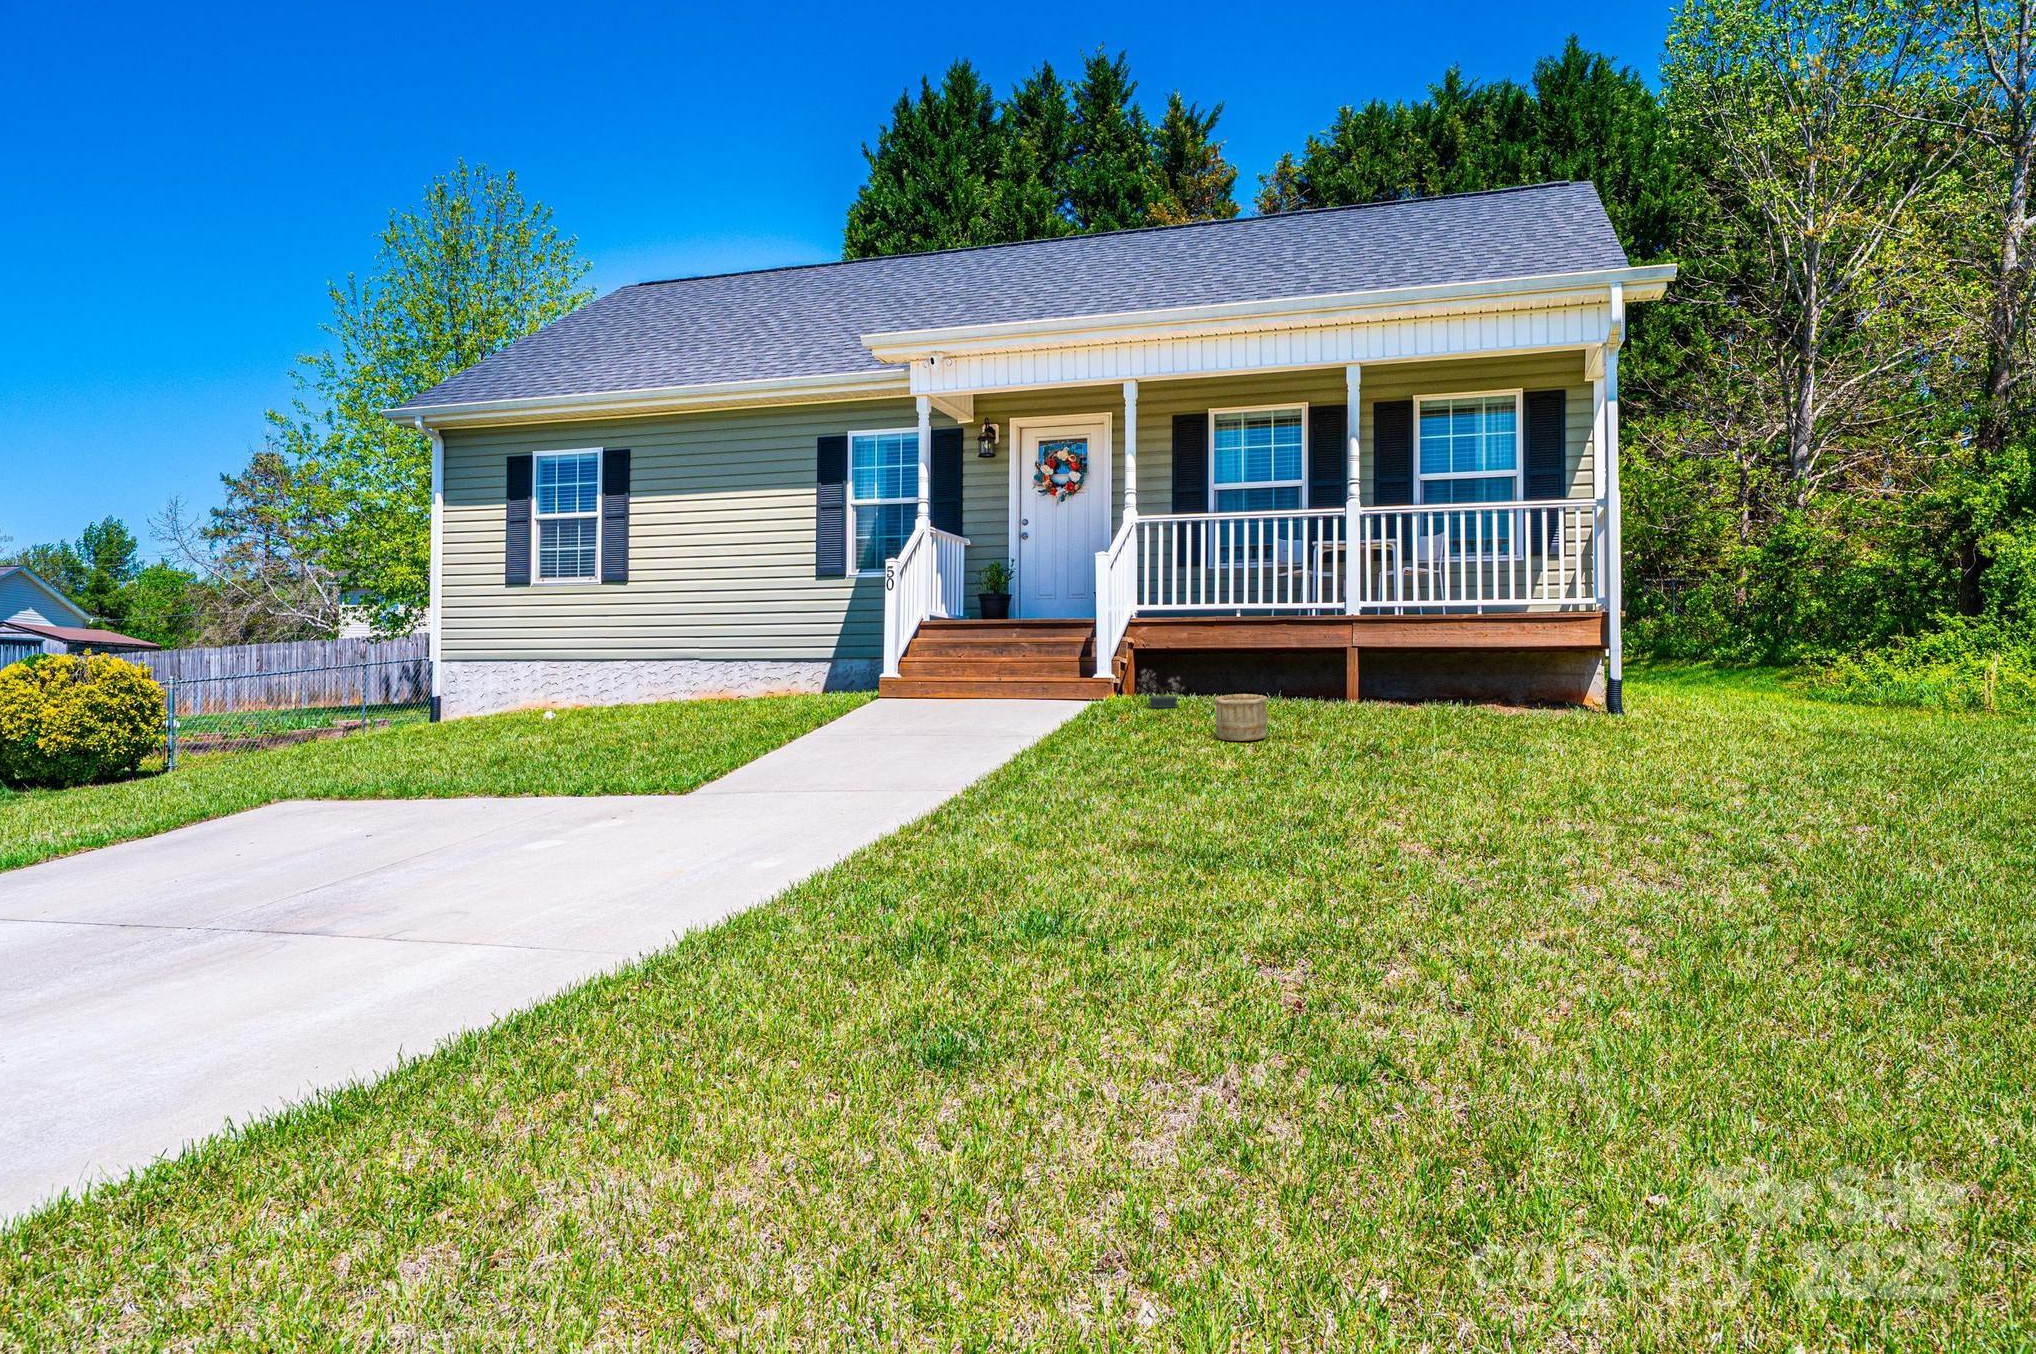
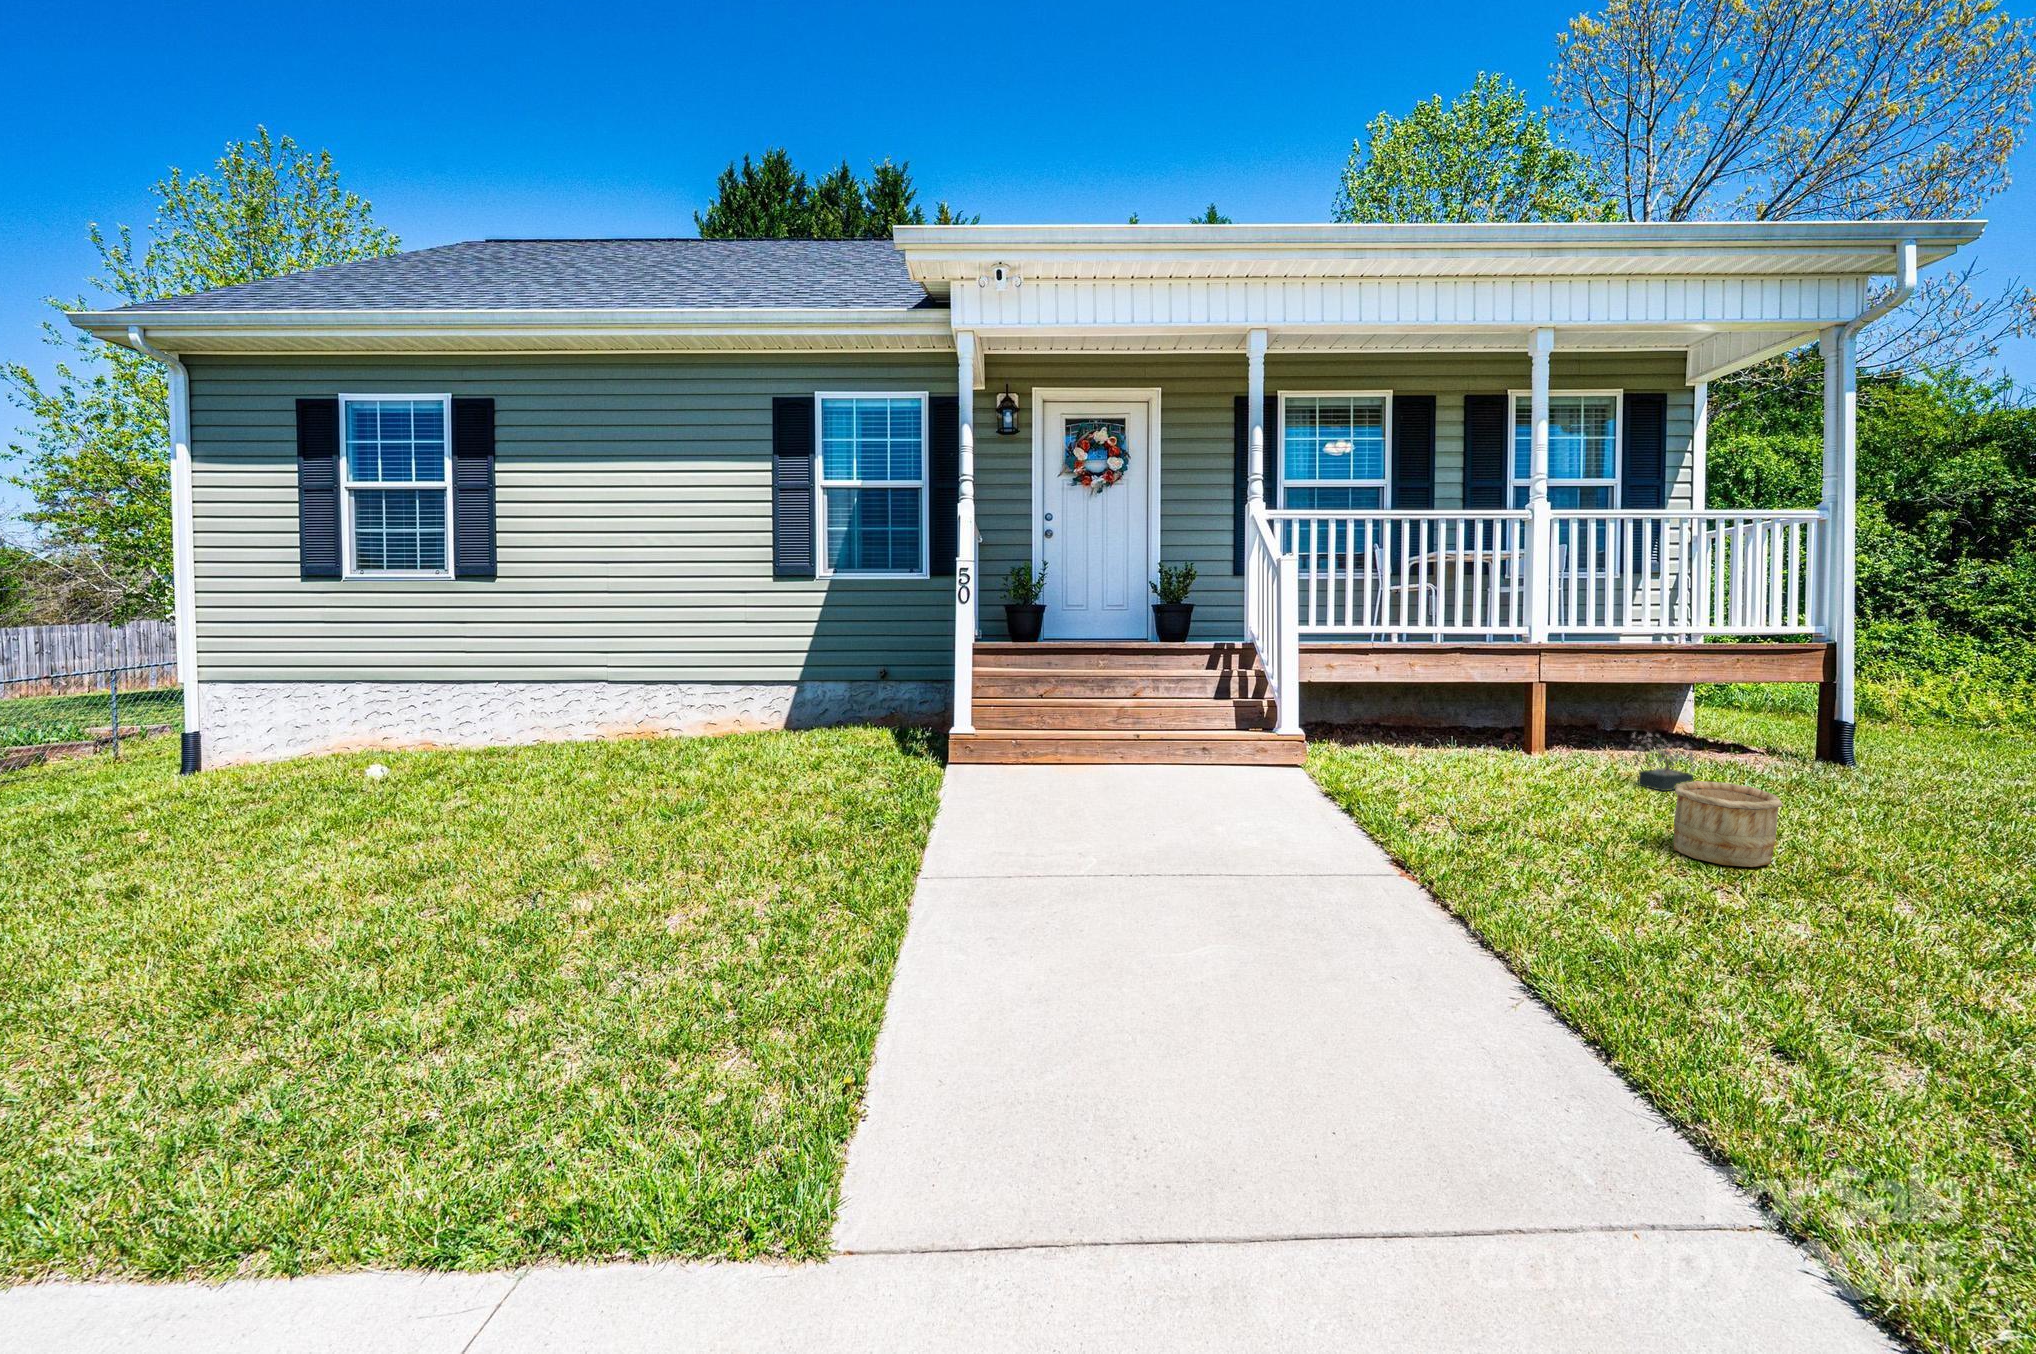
decorative plant: present [1138,671,1179,708] -> present [1629,734,1695,791]

